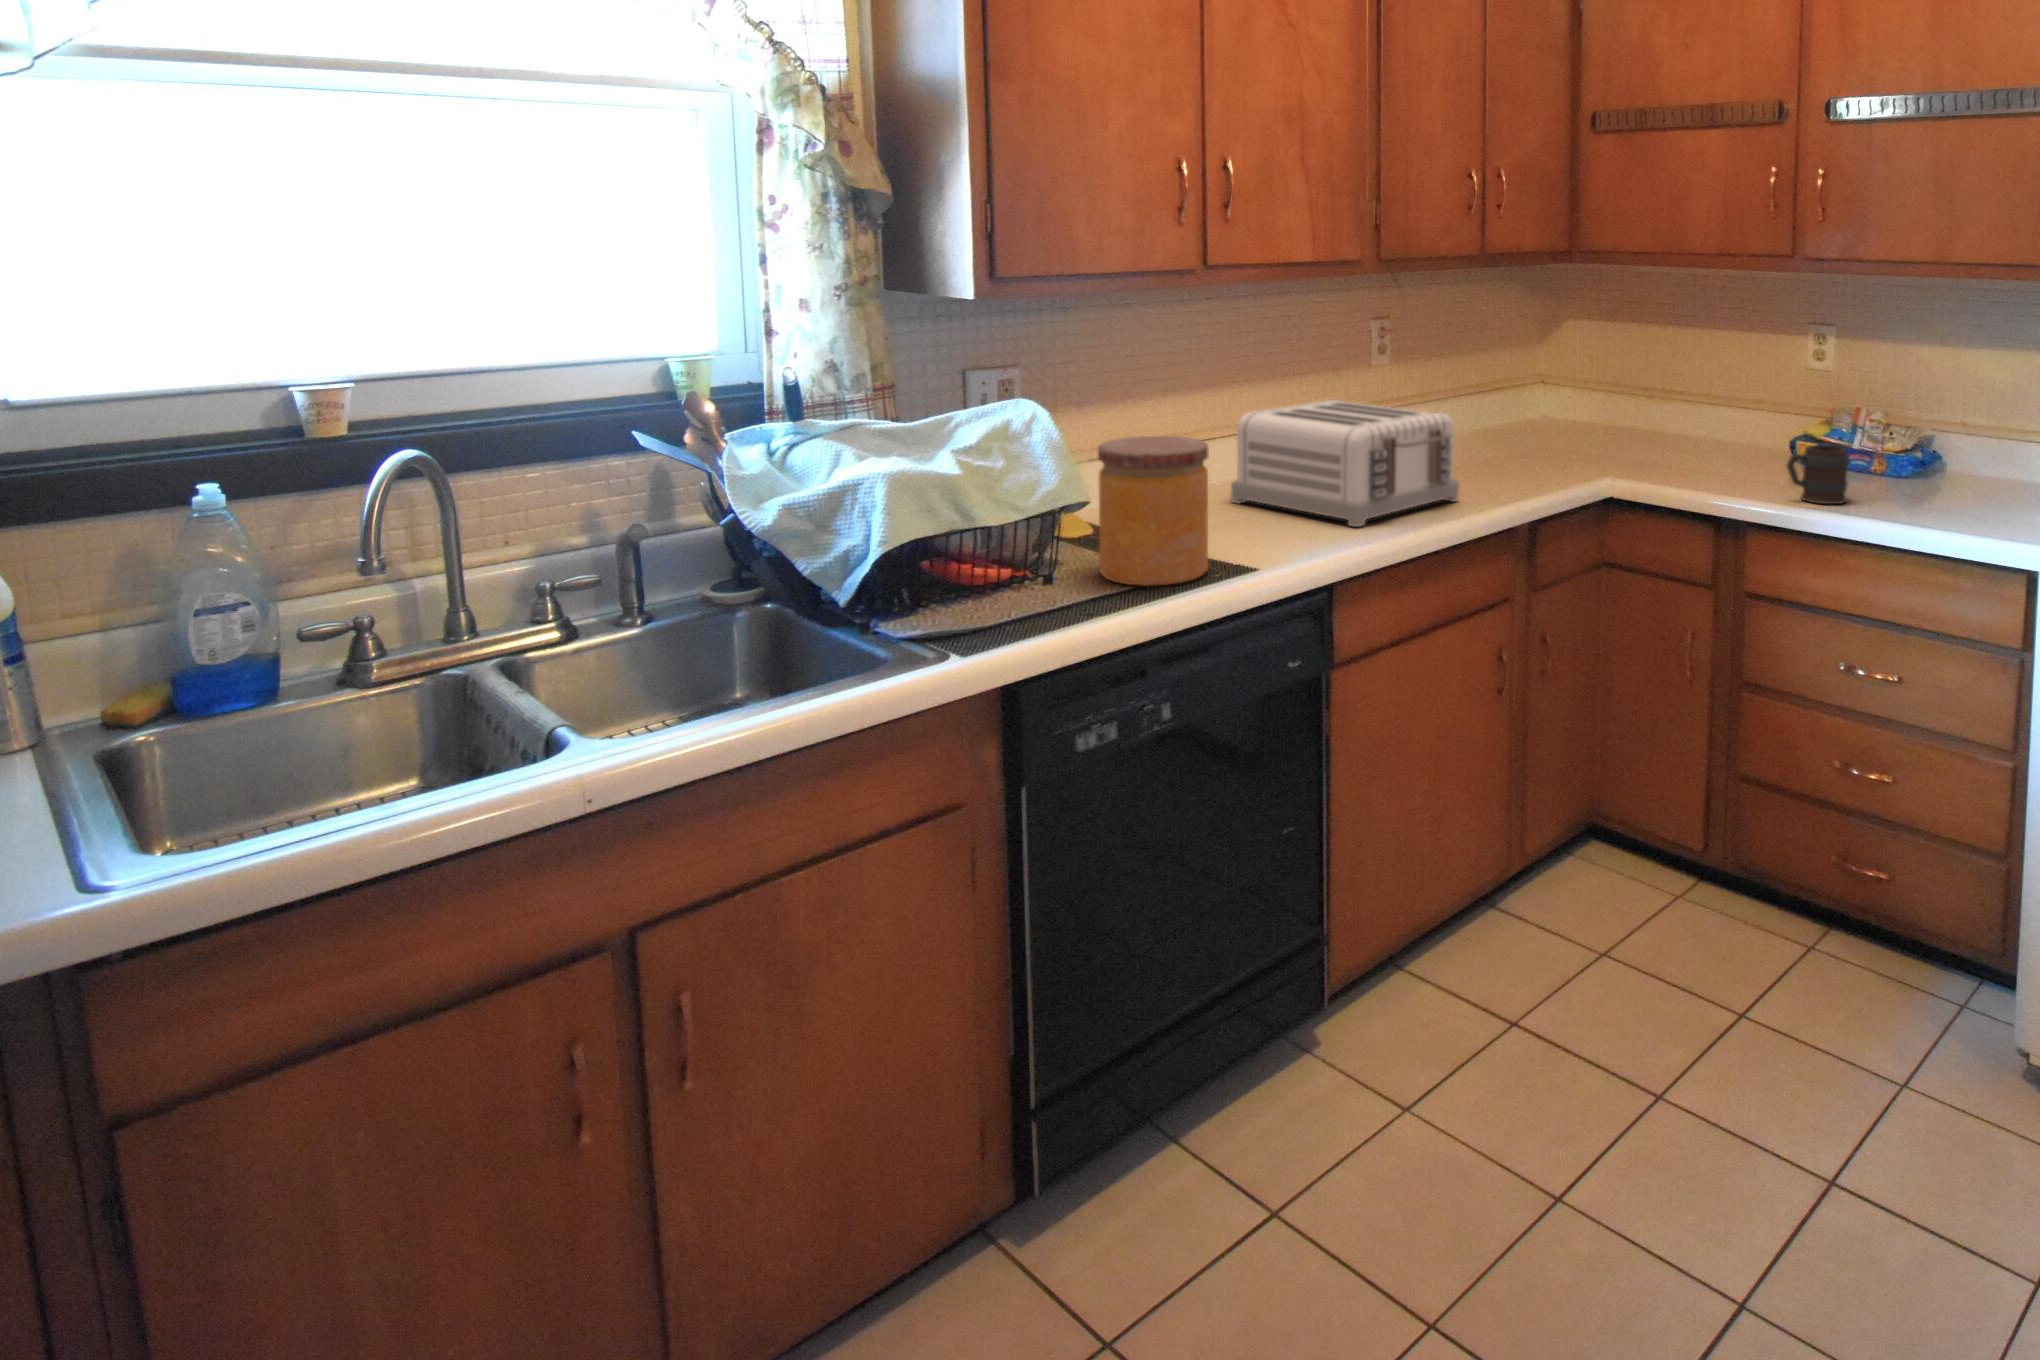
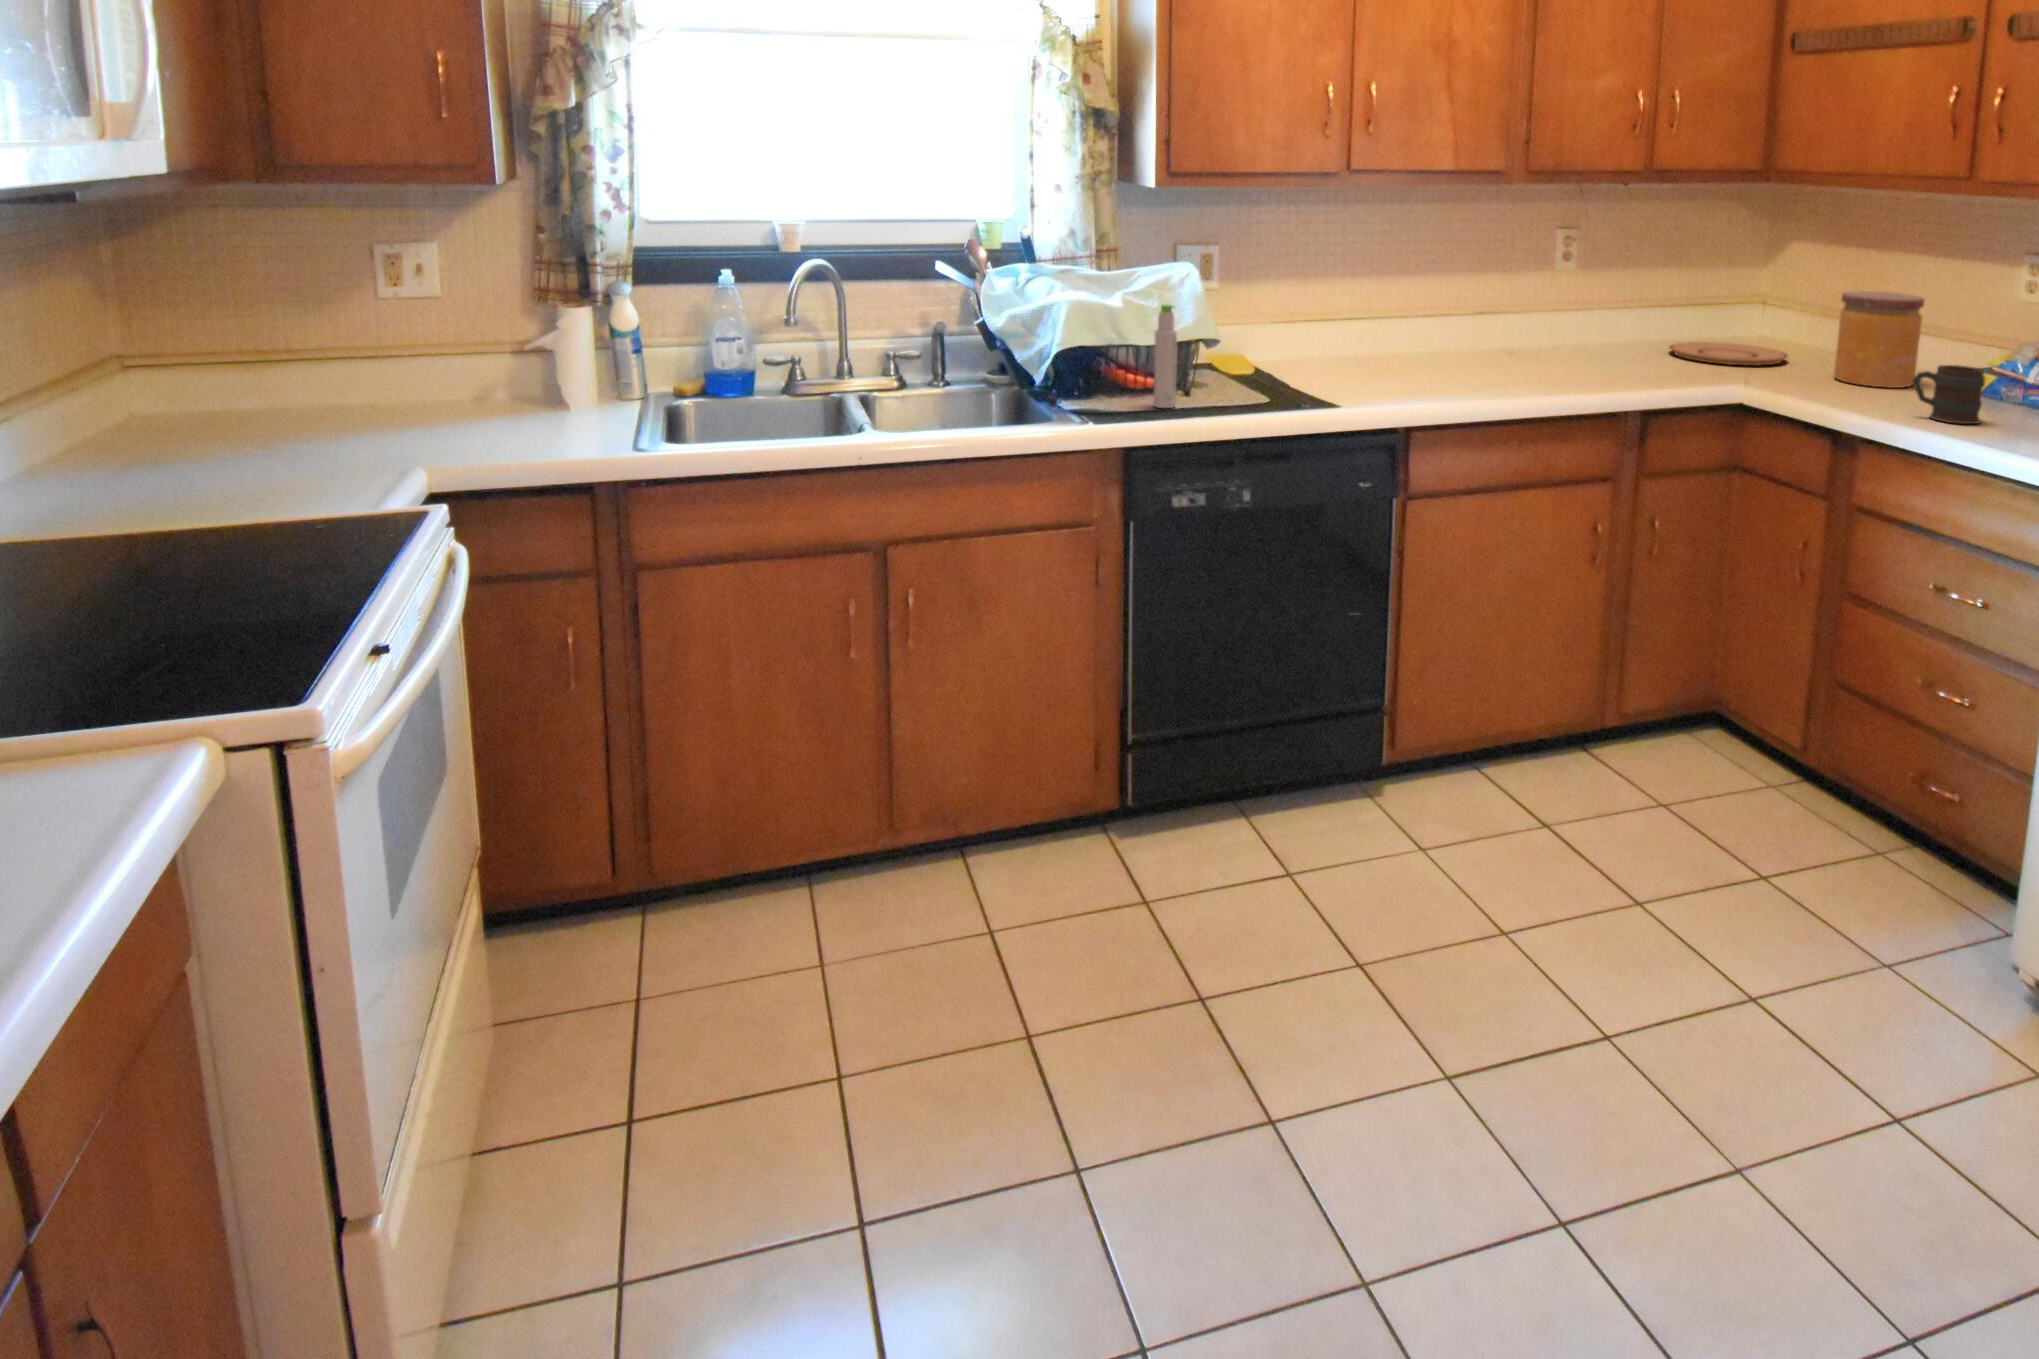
toaster: present [1231,400,1459,527] -> none [1386,291,1577,389]
plate: none [1487,433,1607,458] -> present [1669,342,1787,365]
jar: present [1098,436,1209,586] -> present [1834,291,1924,388]
bottle: none [1024,467,1058,614] -> present [1154,304,1177,408]

